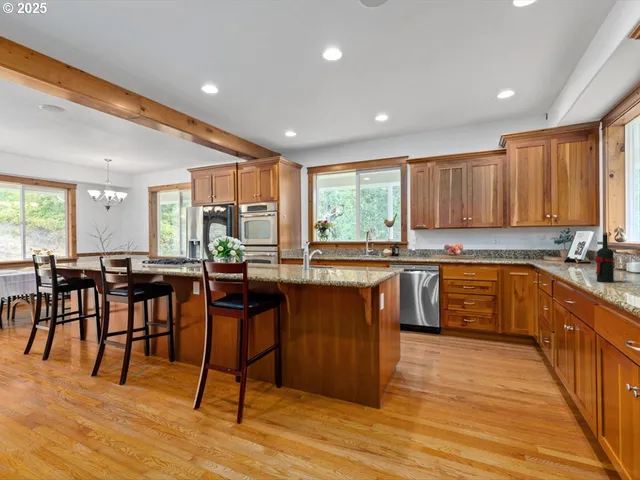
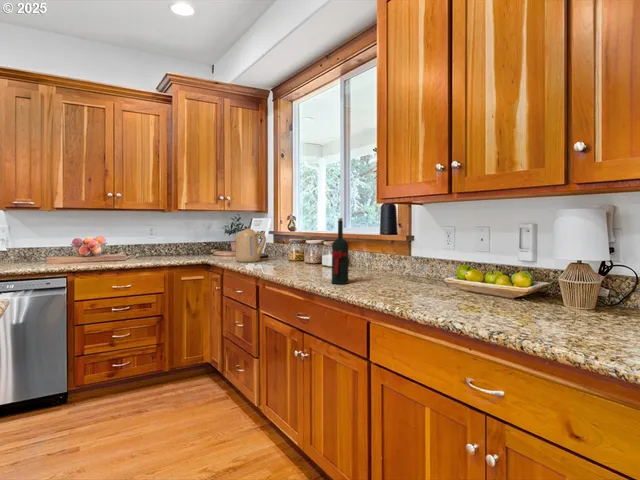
kettle: none [549,239,577,265] -> present [234,229,266,262]

